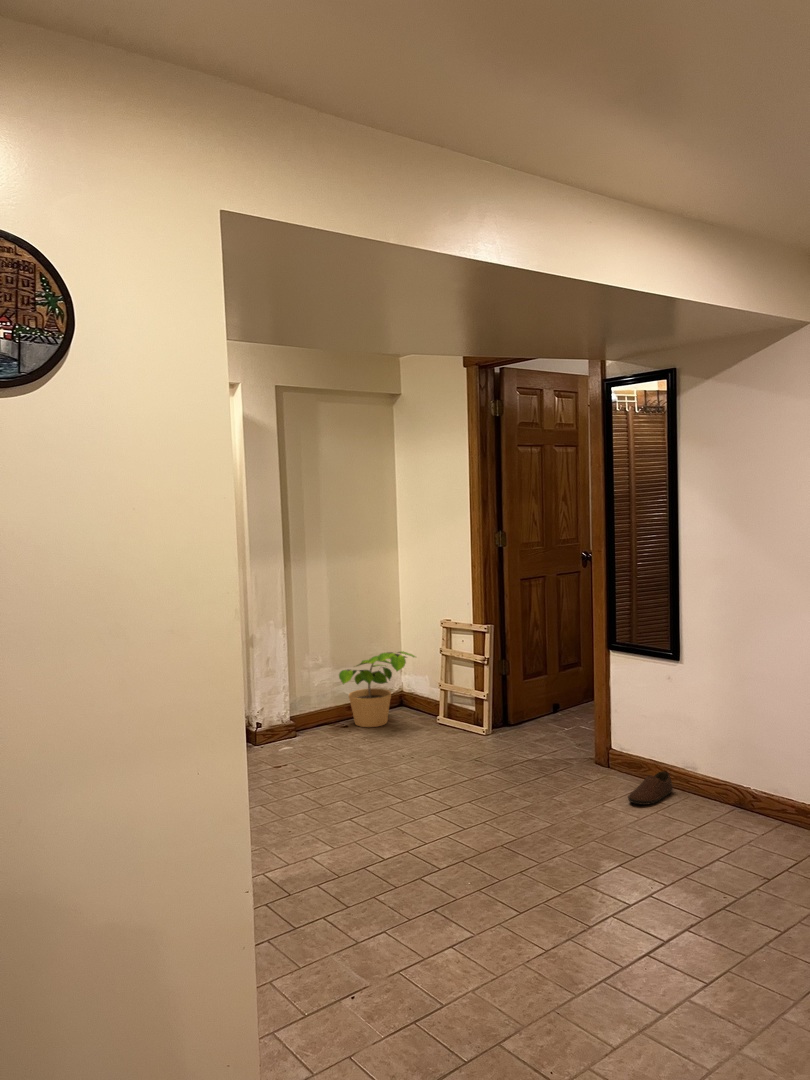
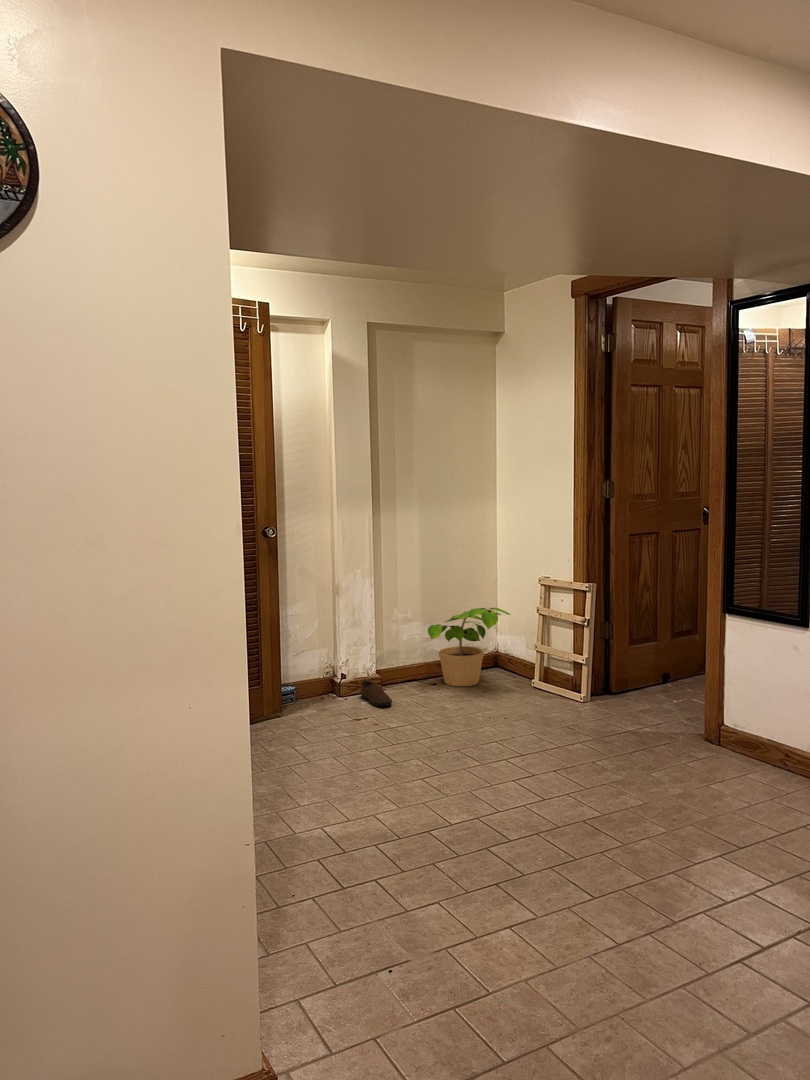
shoe: present [628,771,673,805] -> present [361,680,392,706]

